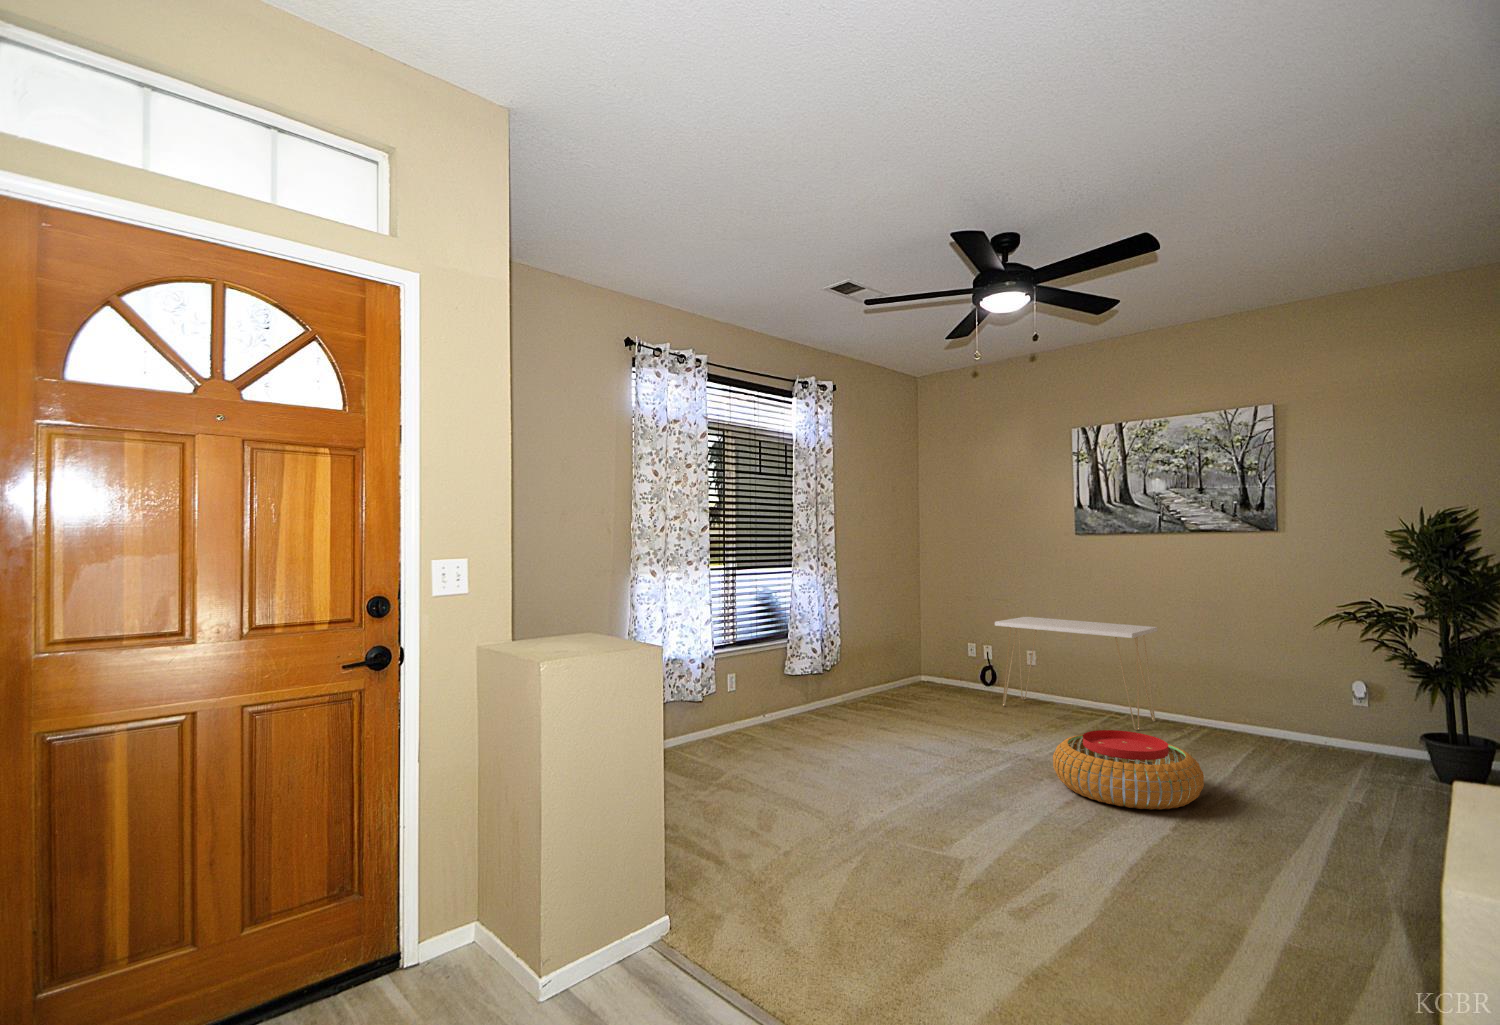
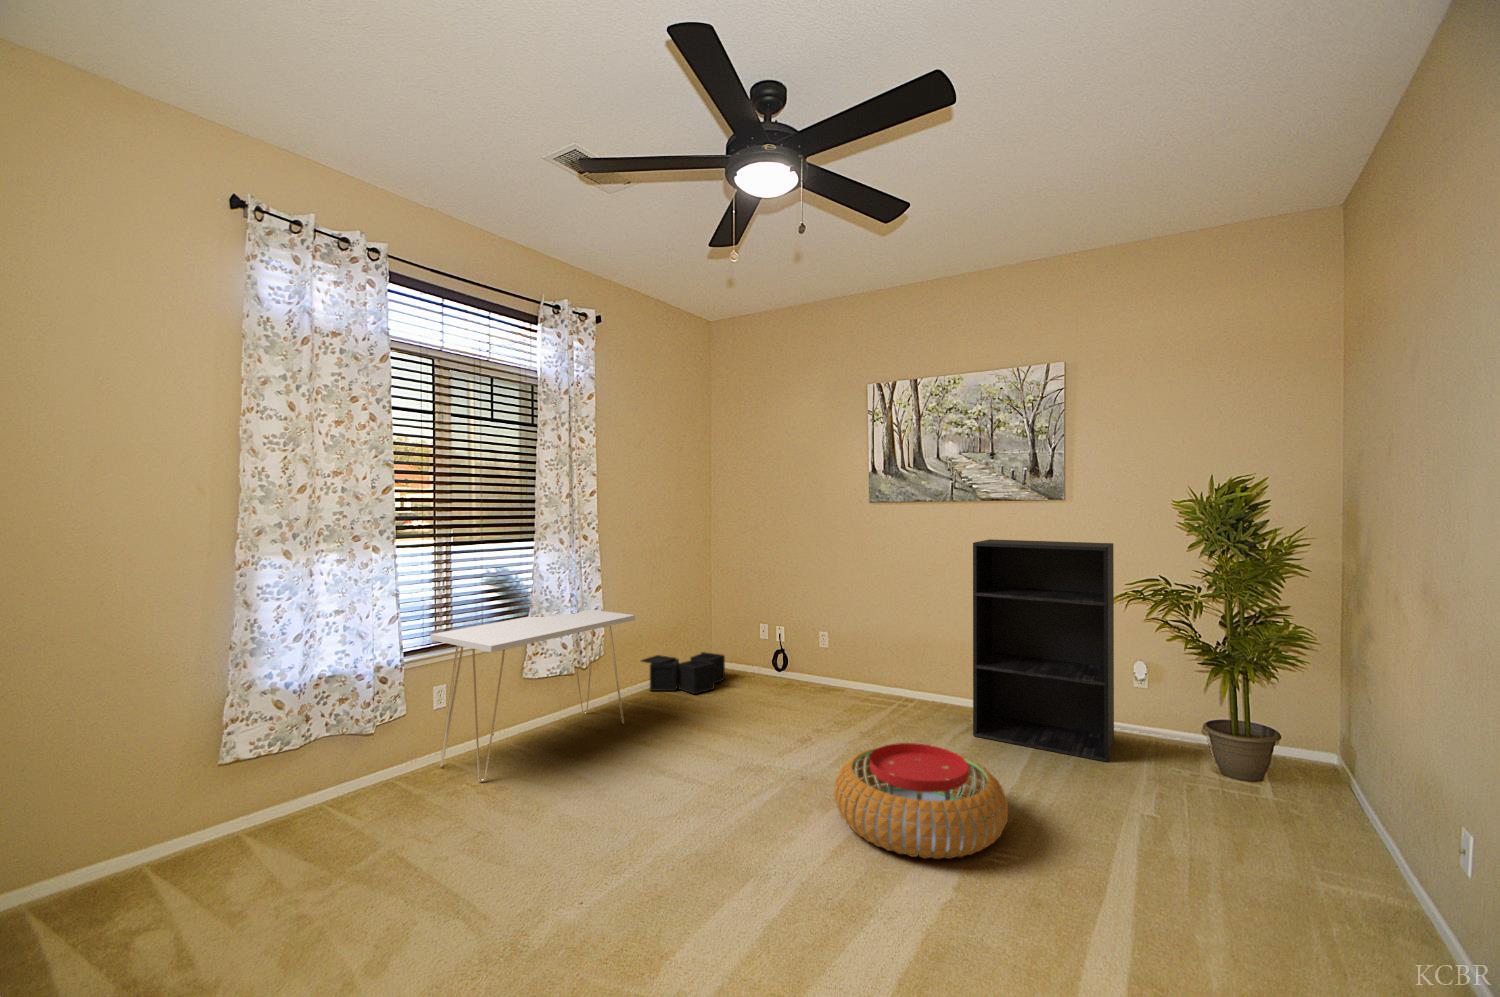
bookshelf: none [1178,568,1329,767] -> present [973,539,1114,762]
console table: present [995,617,1157,730] -> present [430,610,635,781]
storage bin: none [869,669,947,702] -> present [641,652,725,694]

